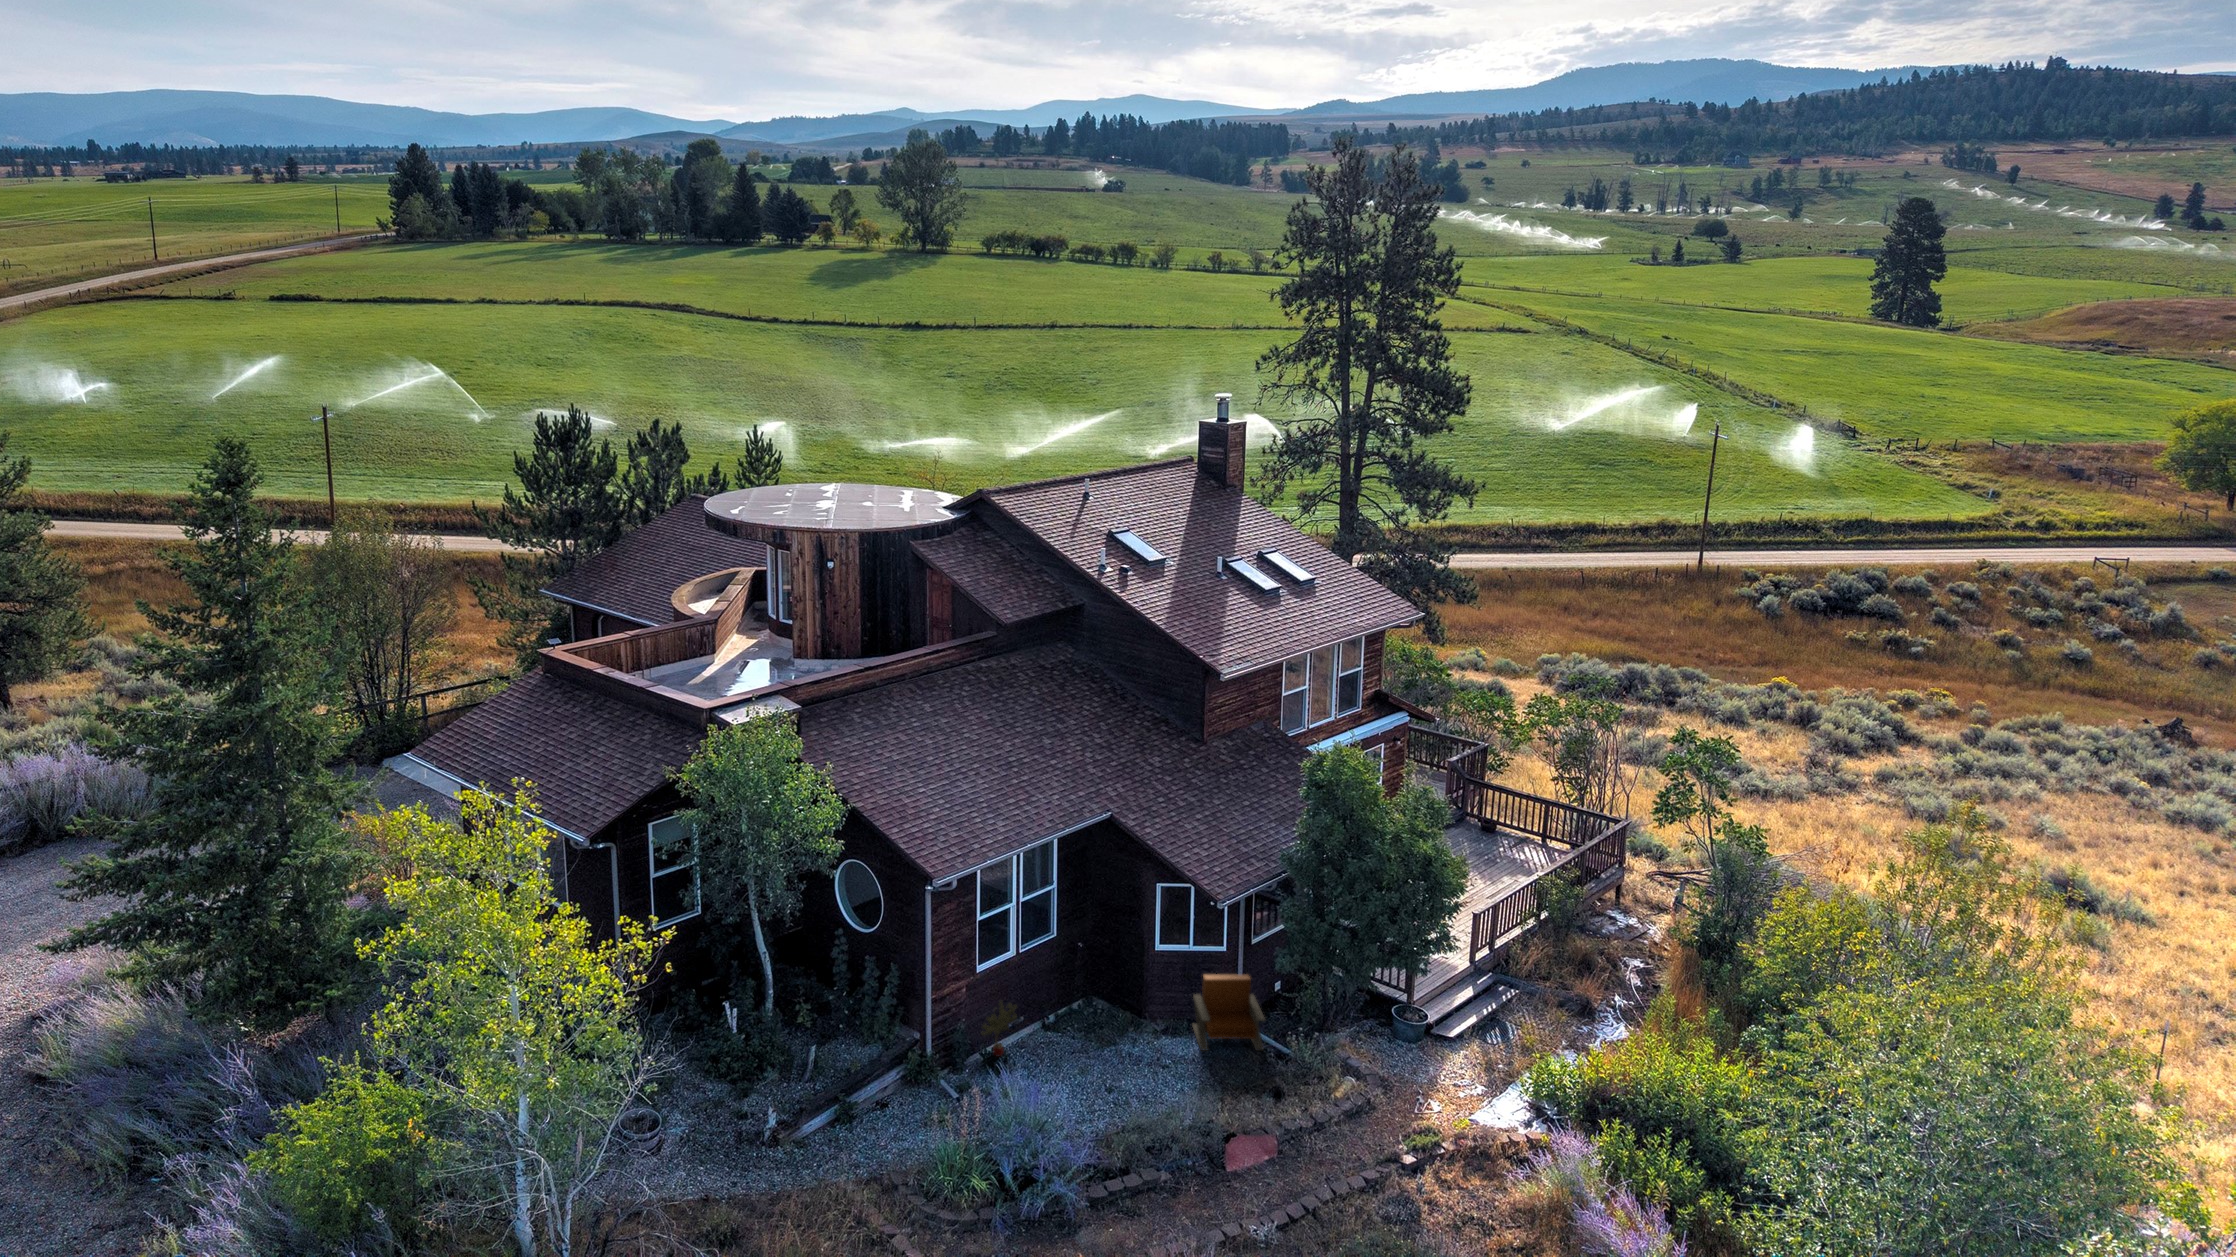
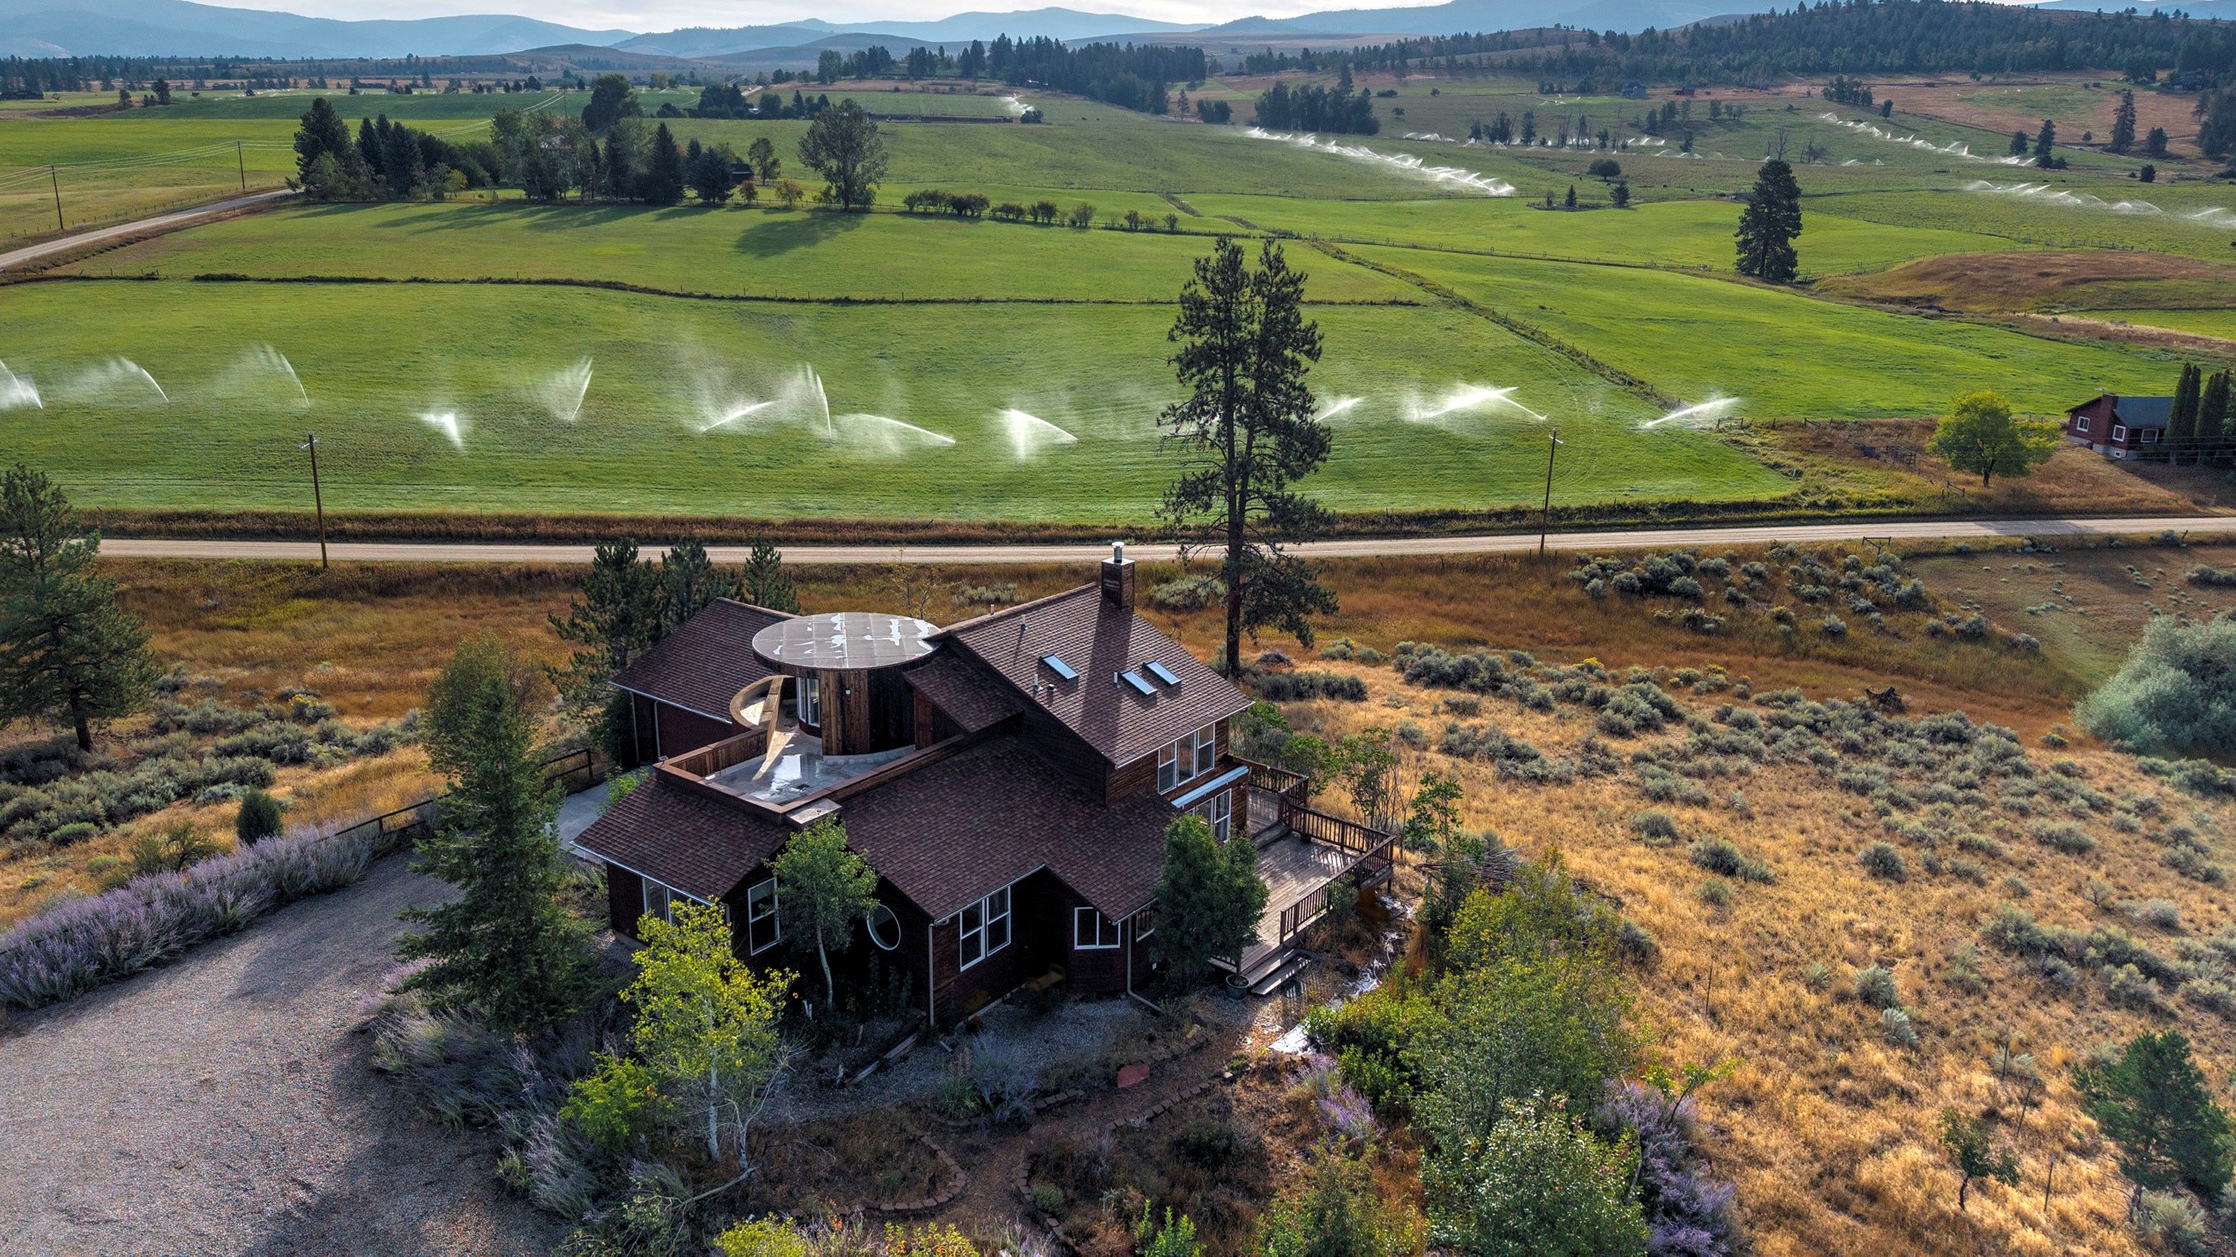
bench: none [1074,972,1139,1038] -> present [1024,964,1066,1008]
lounge chair: present [1192,975,1265,1051] -> present [1353,885,1393,932]

